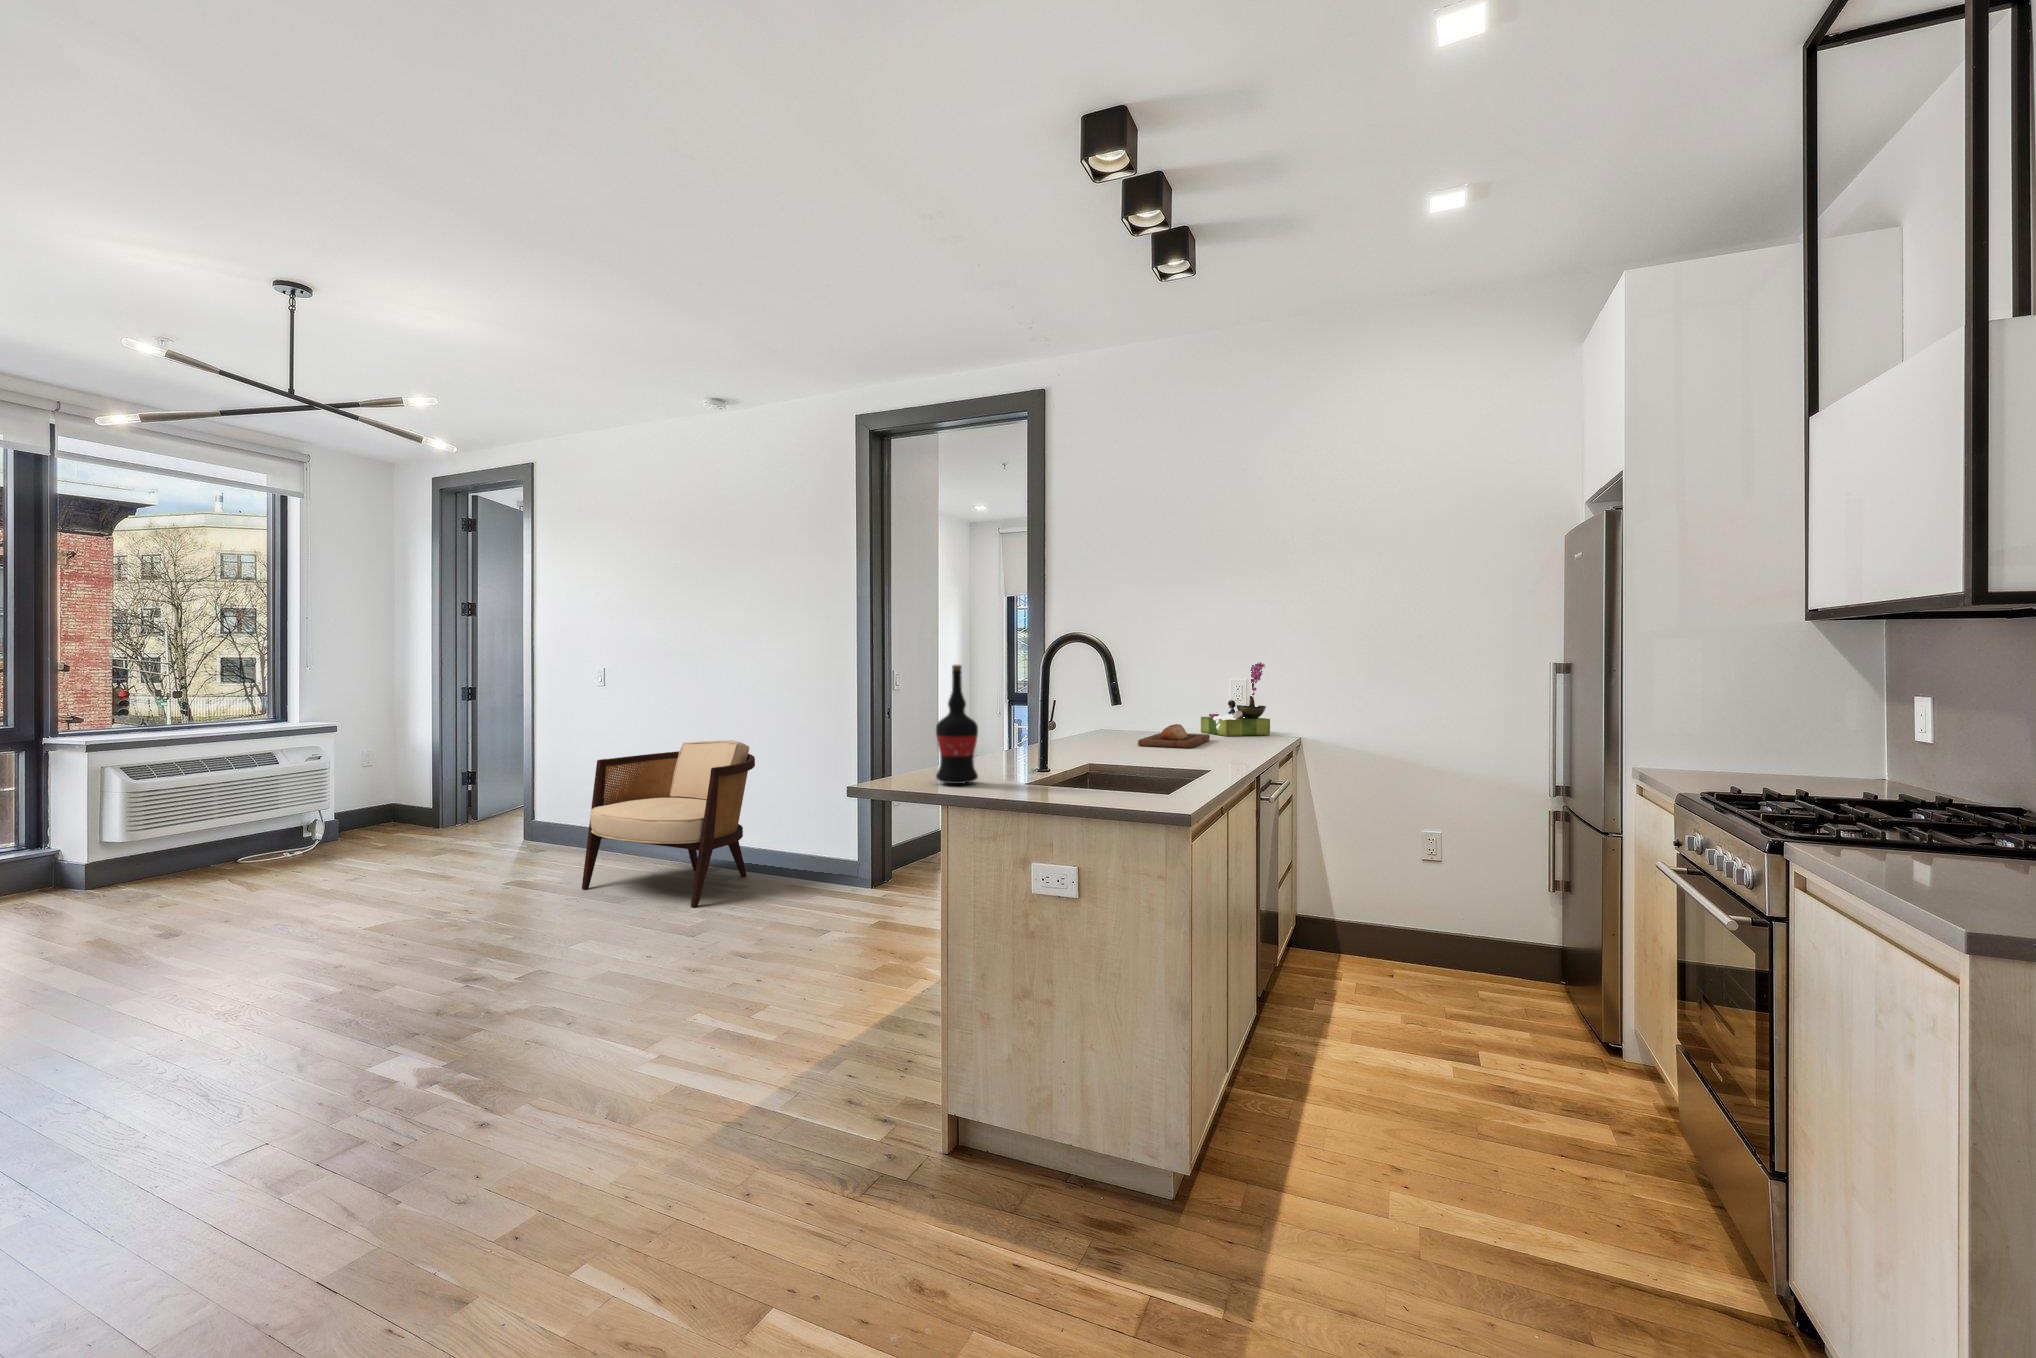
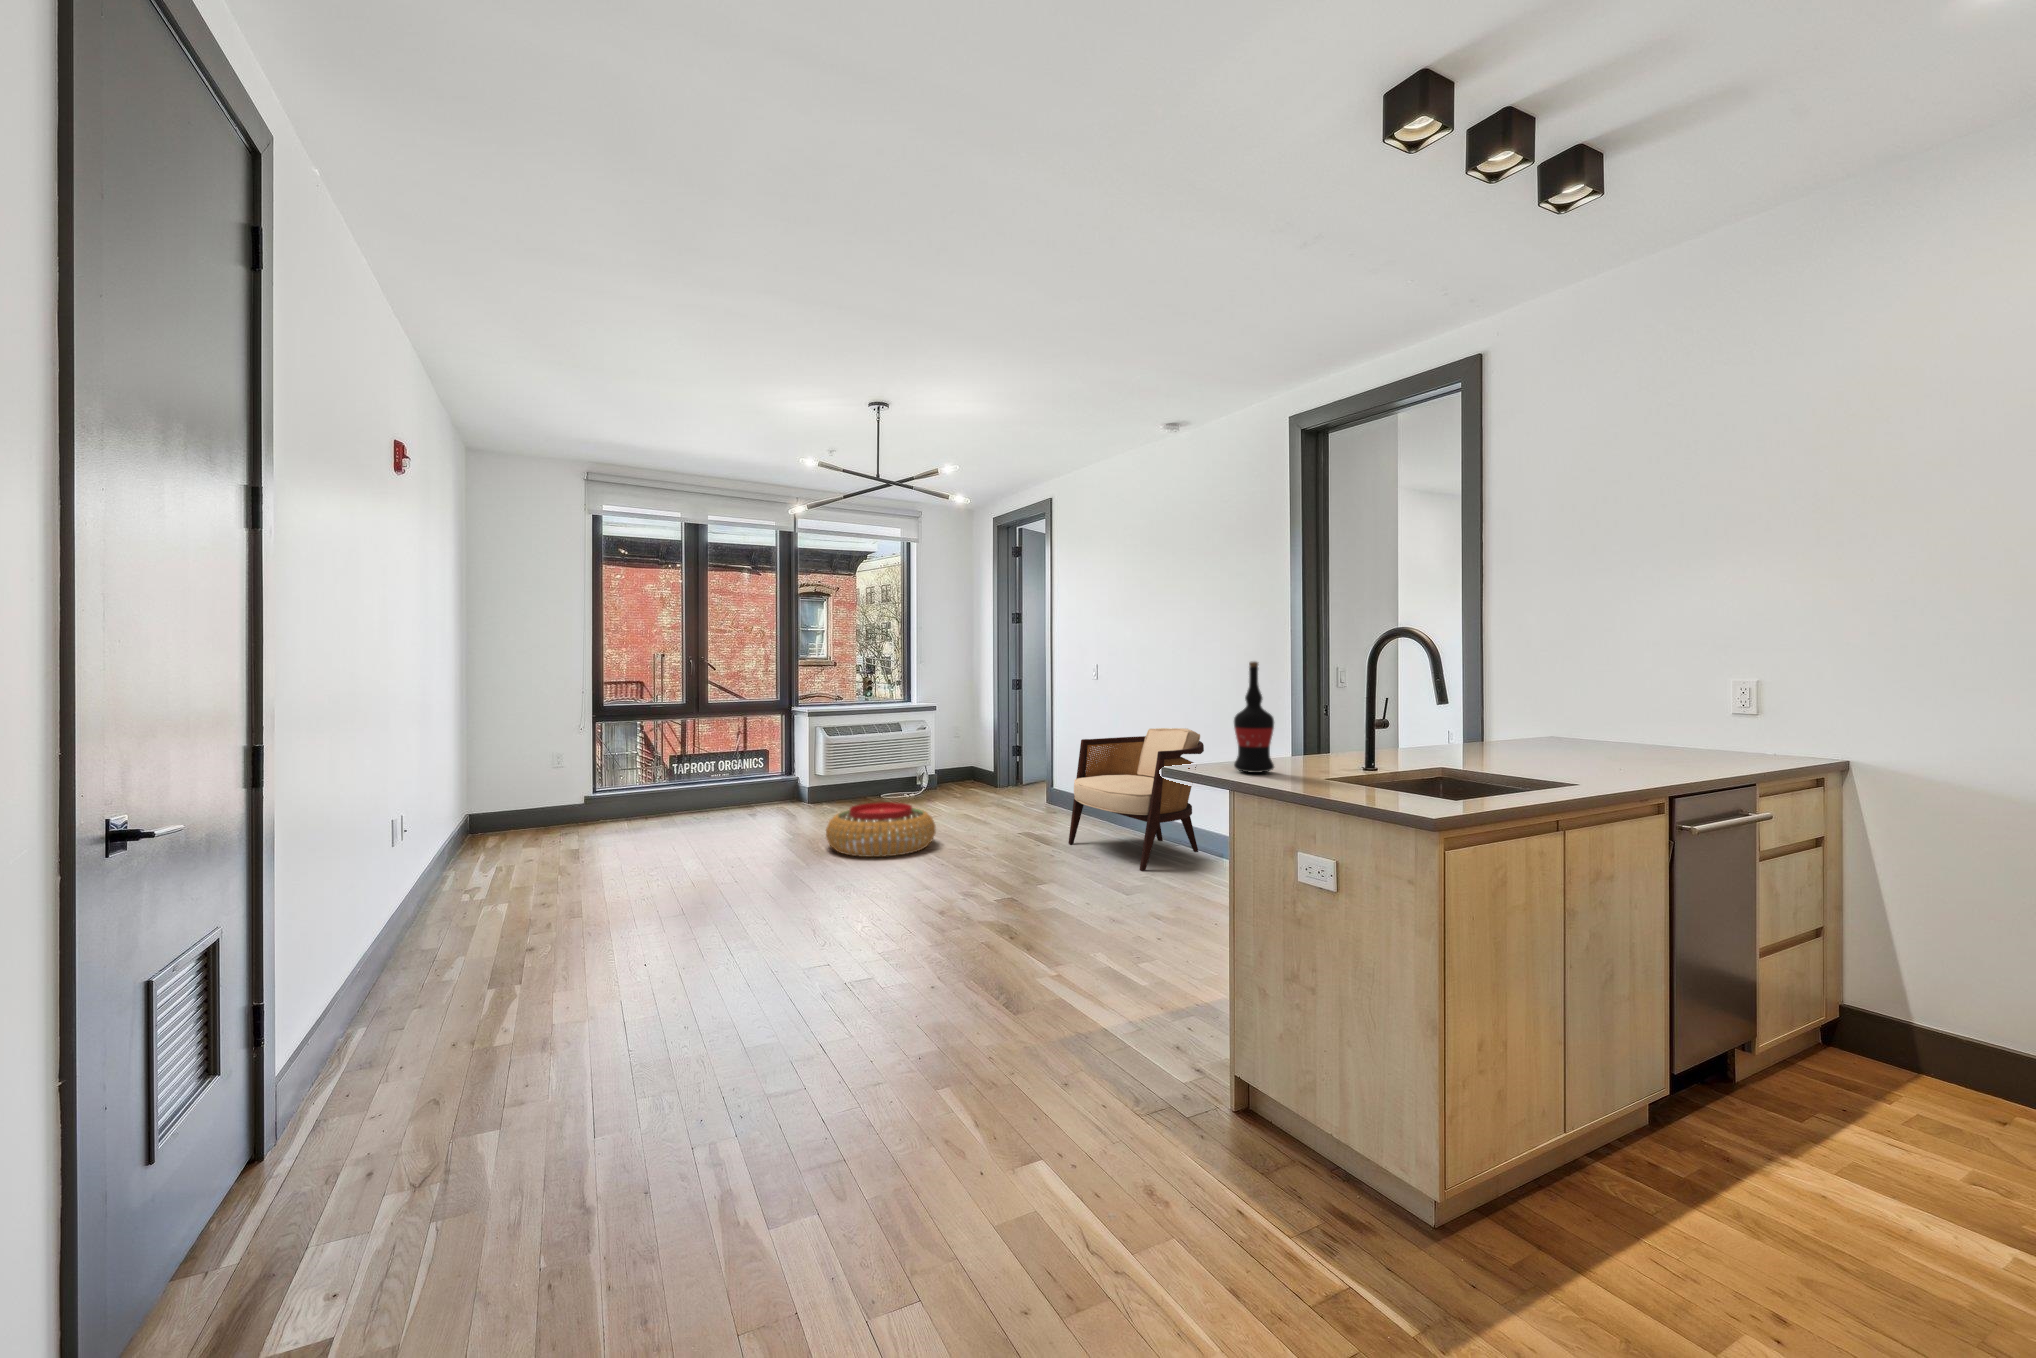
flower arrangement: present [1201,662,1270,736] -> none [1686,642,1793,751]
bread loaf: present [1138,724,1210,748] -> none [1547,730,1671,759]
pouf: none [163,868,377,959] -> present [826,802,936,857]

